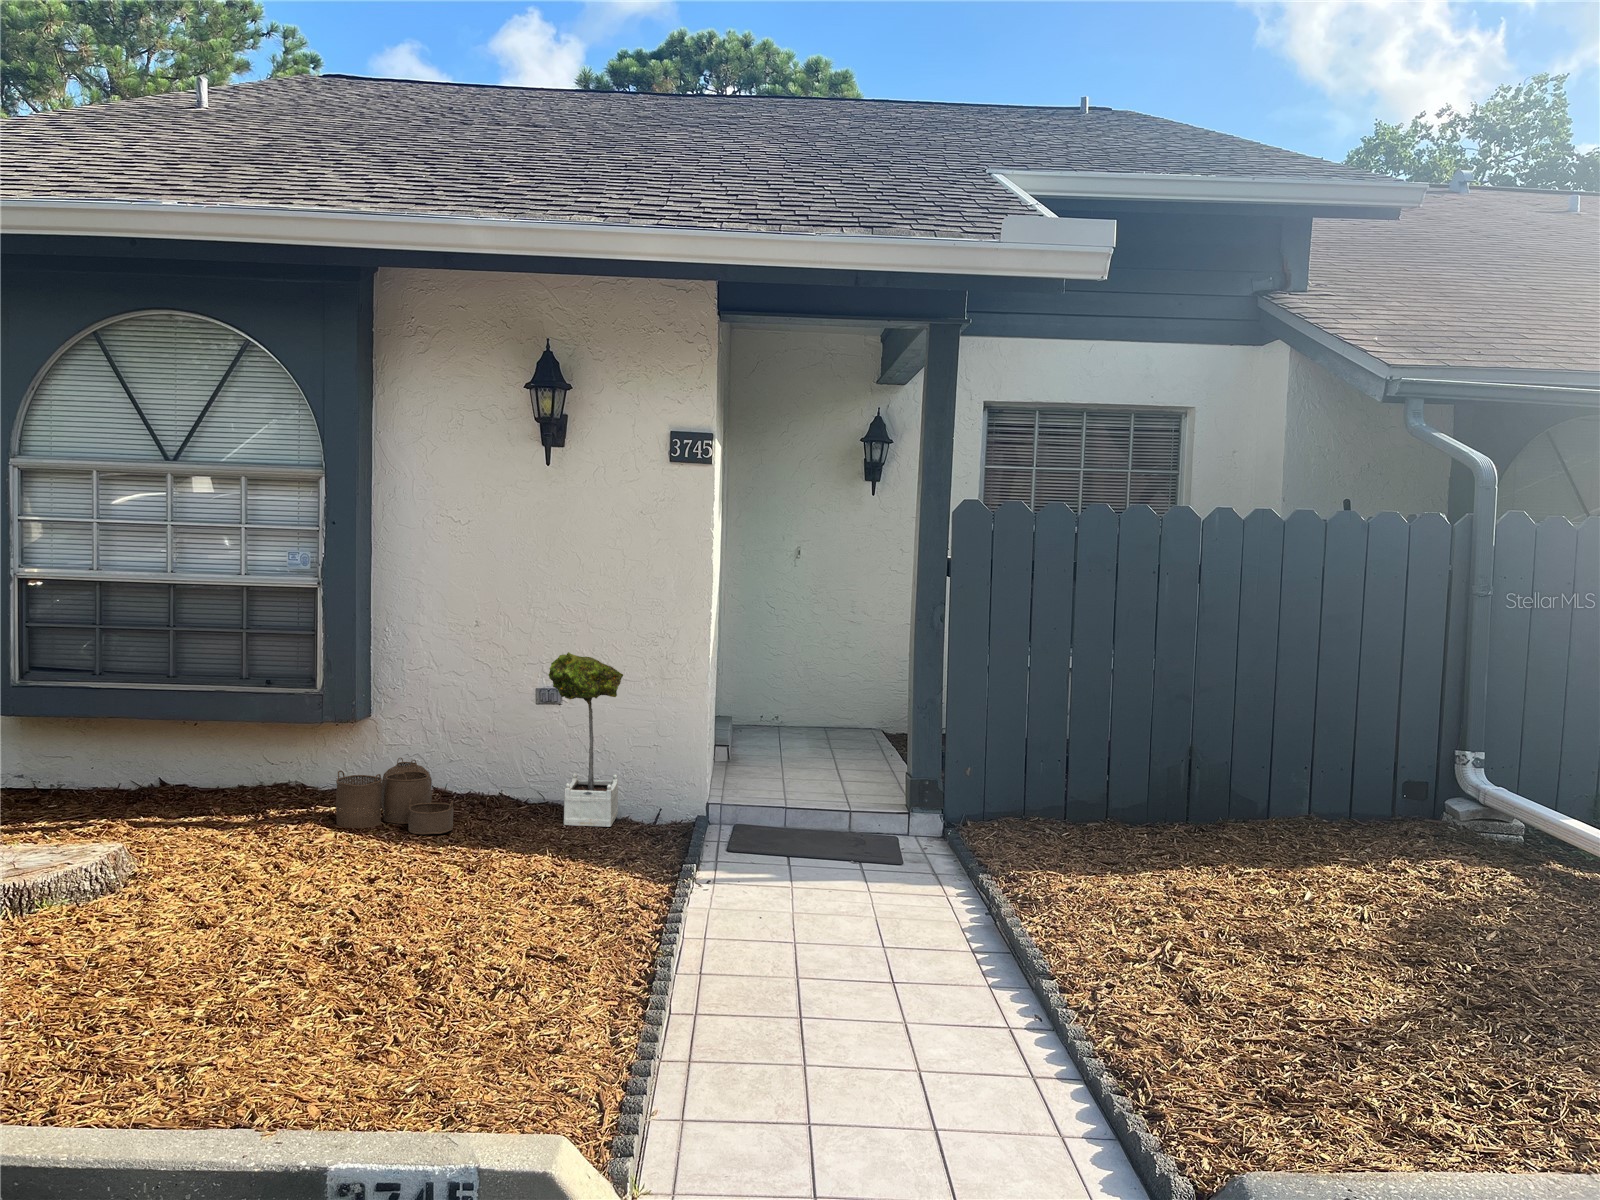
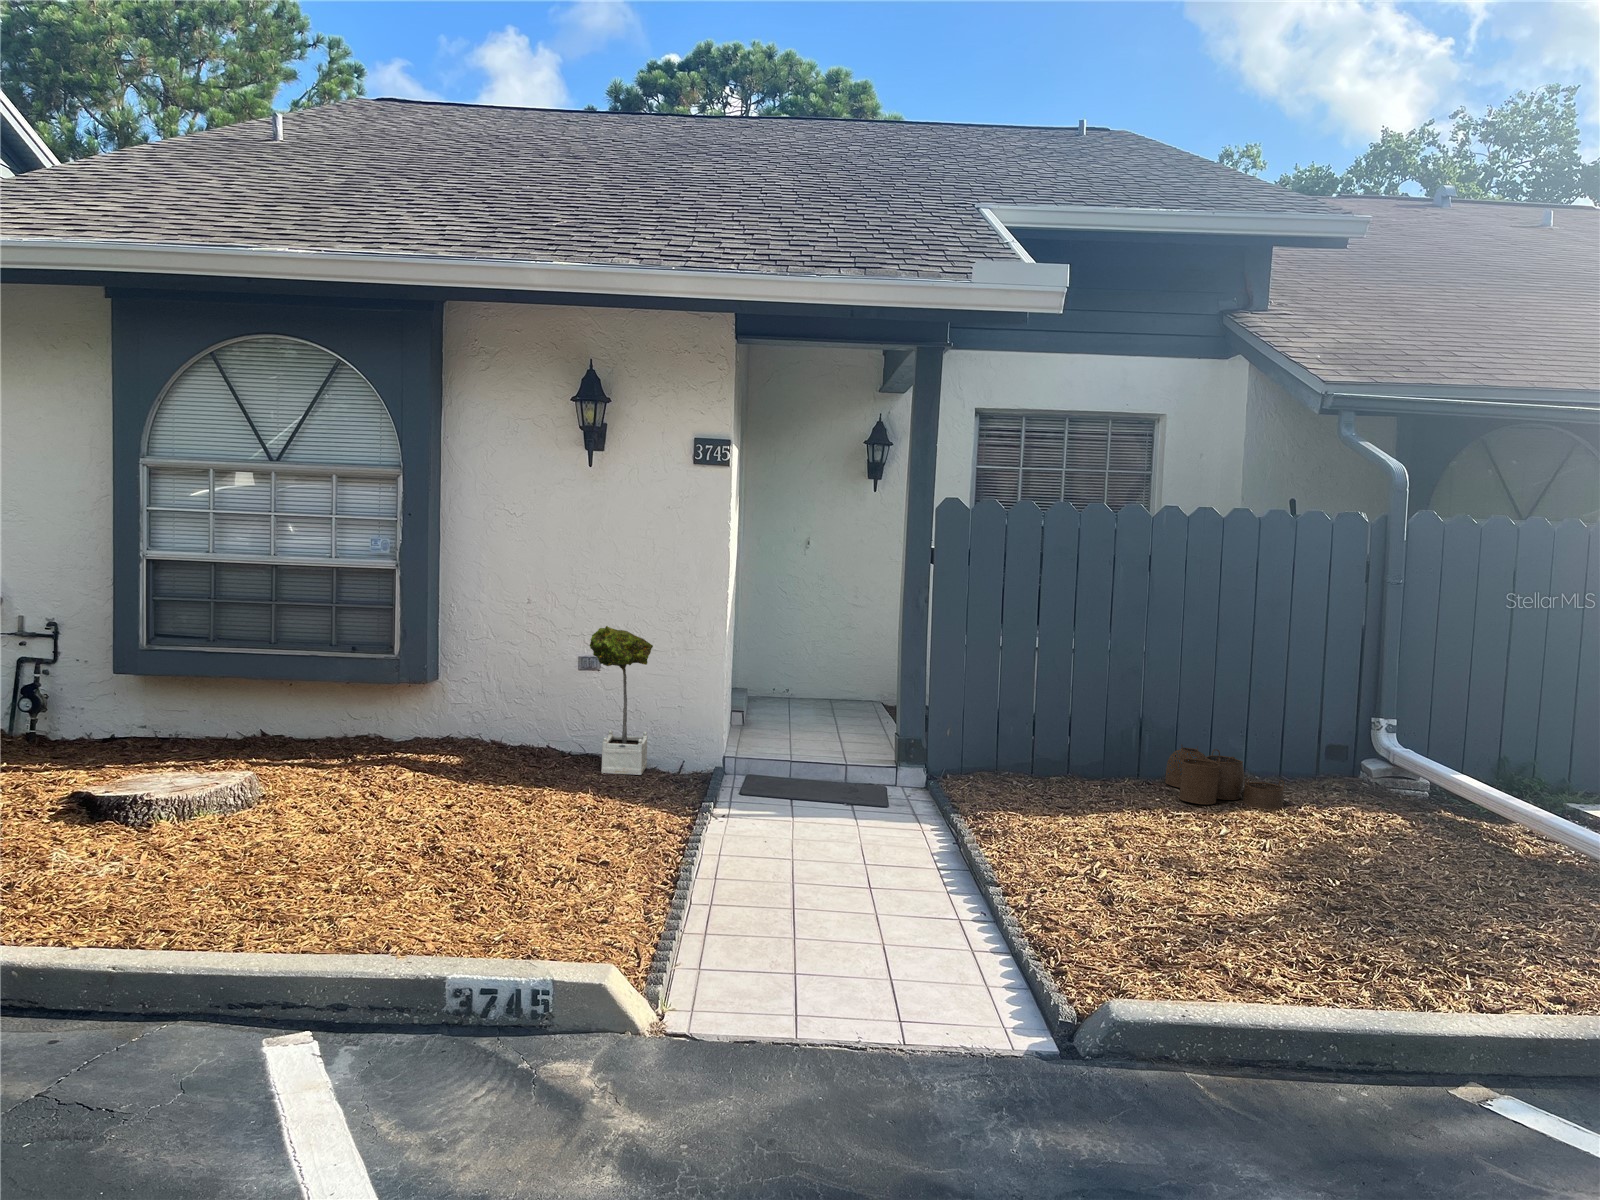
woven basket: present [336,758,453,834] -> present [1165,744,1284,808]

